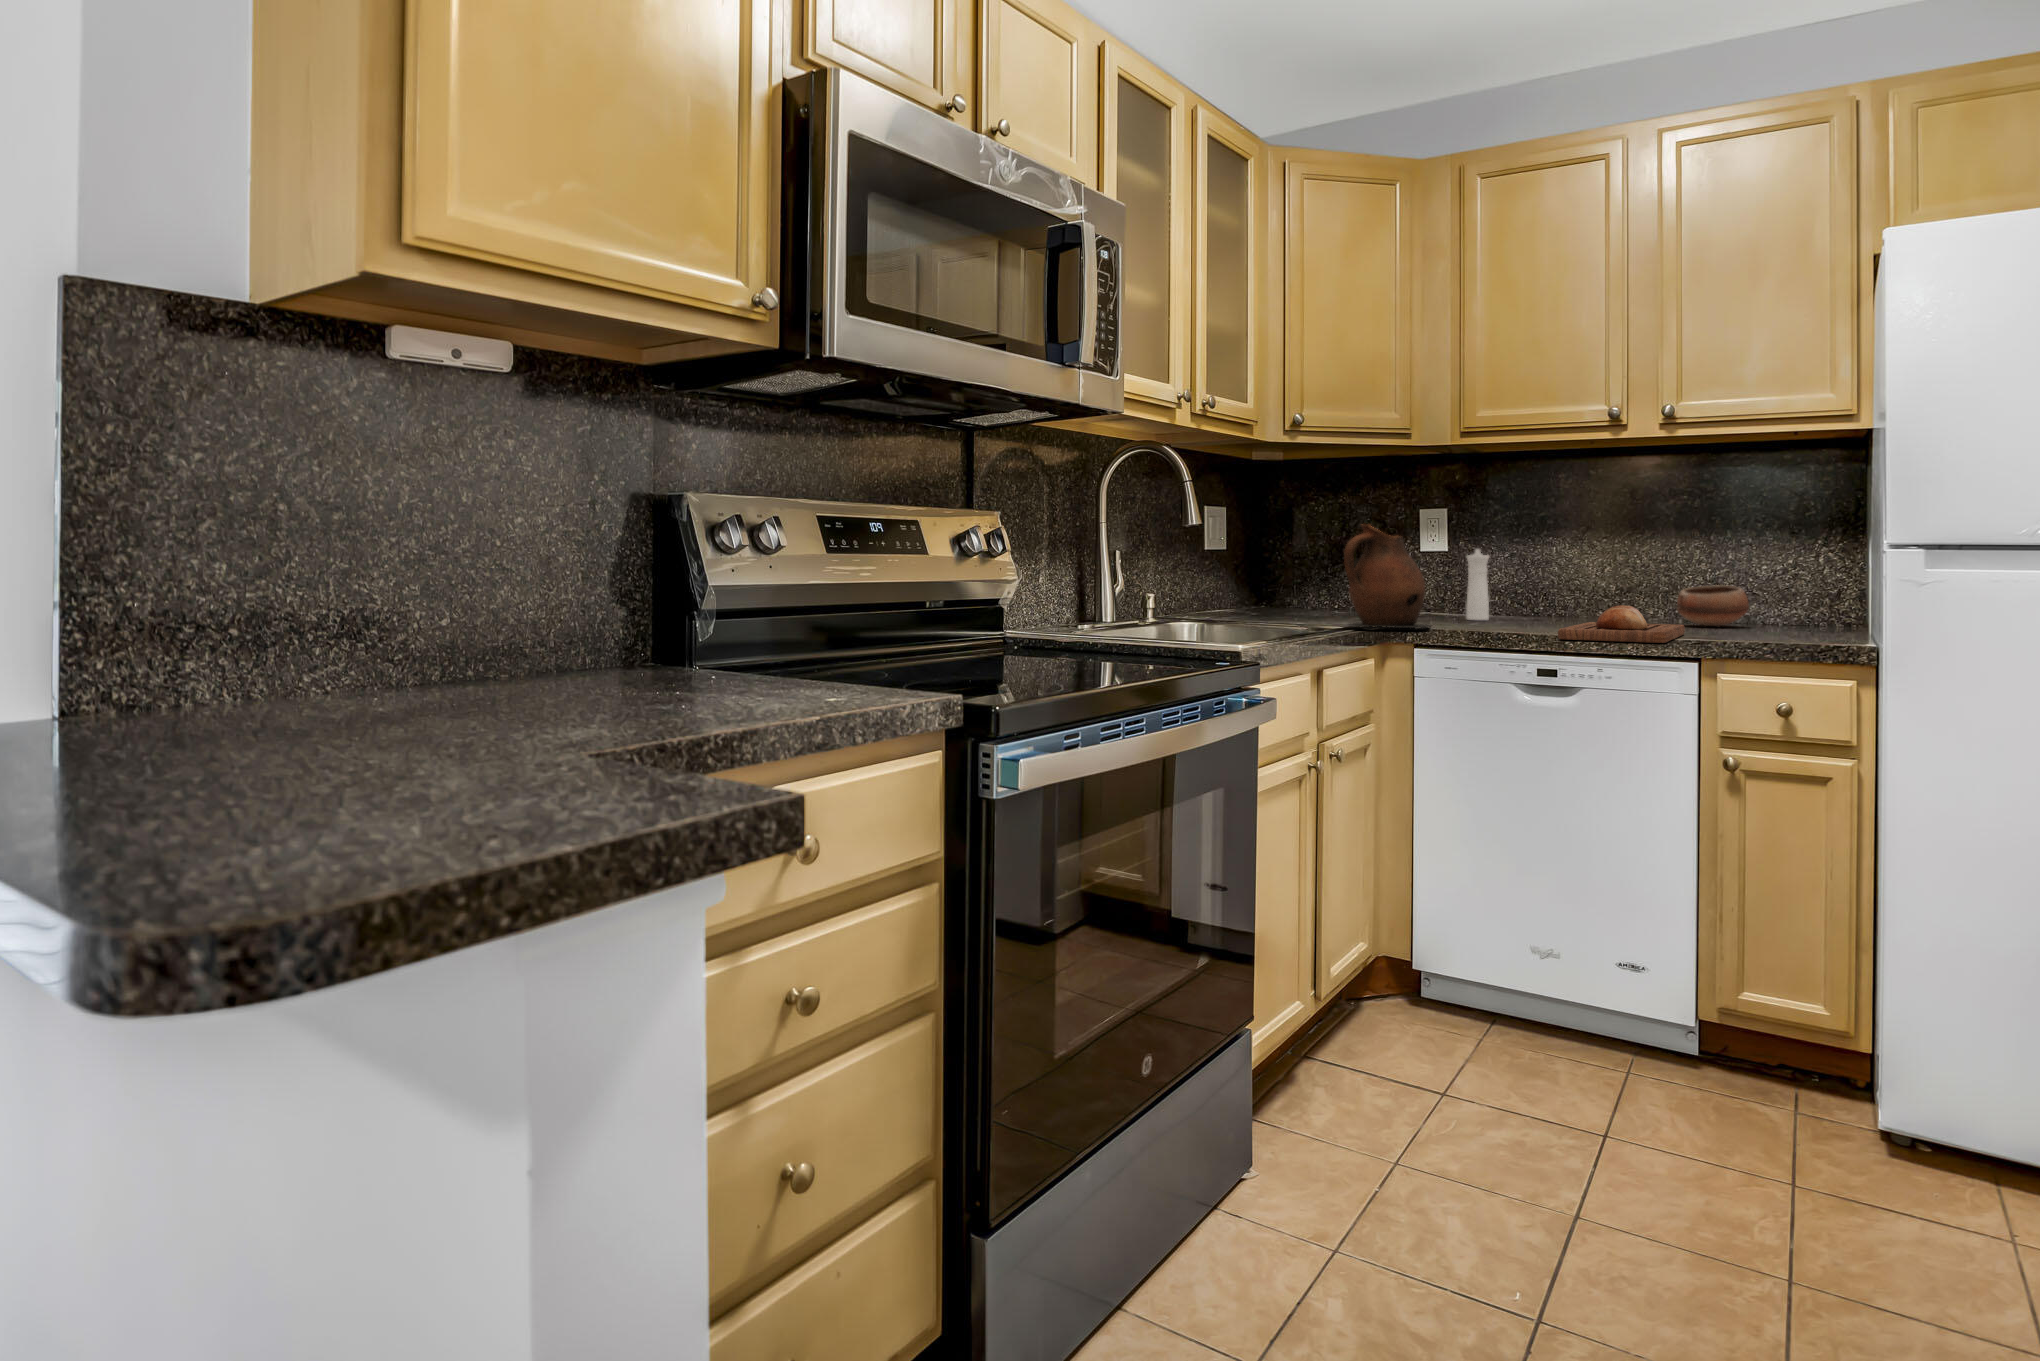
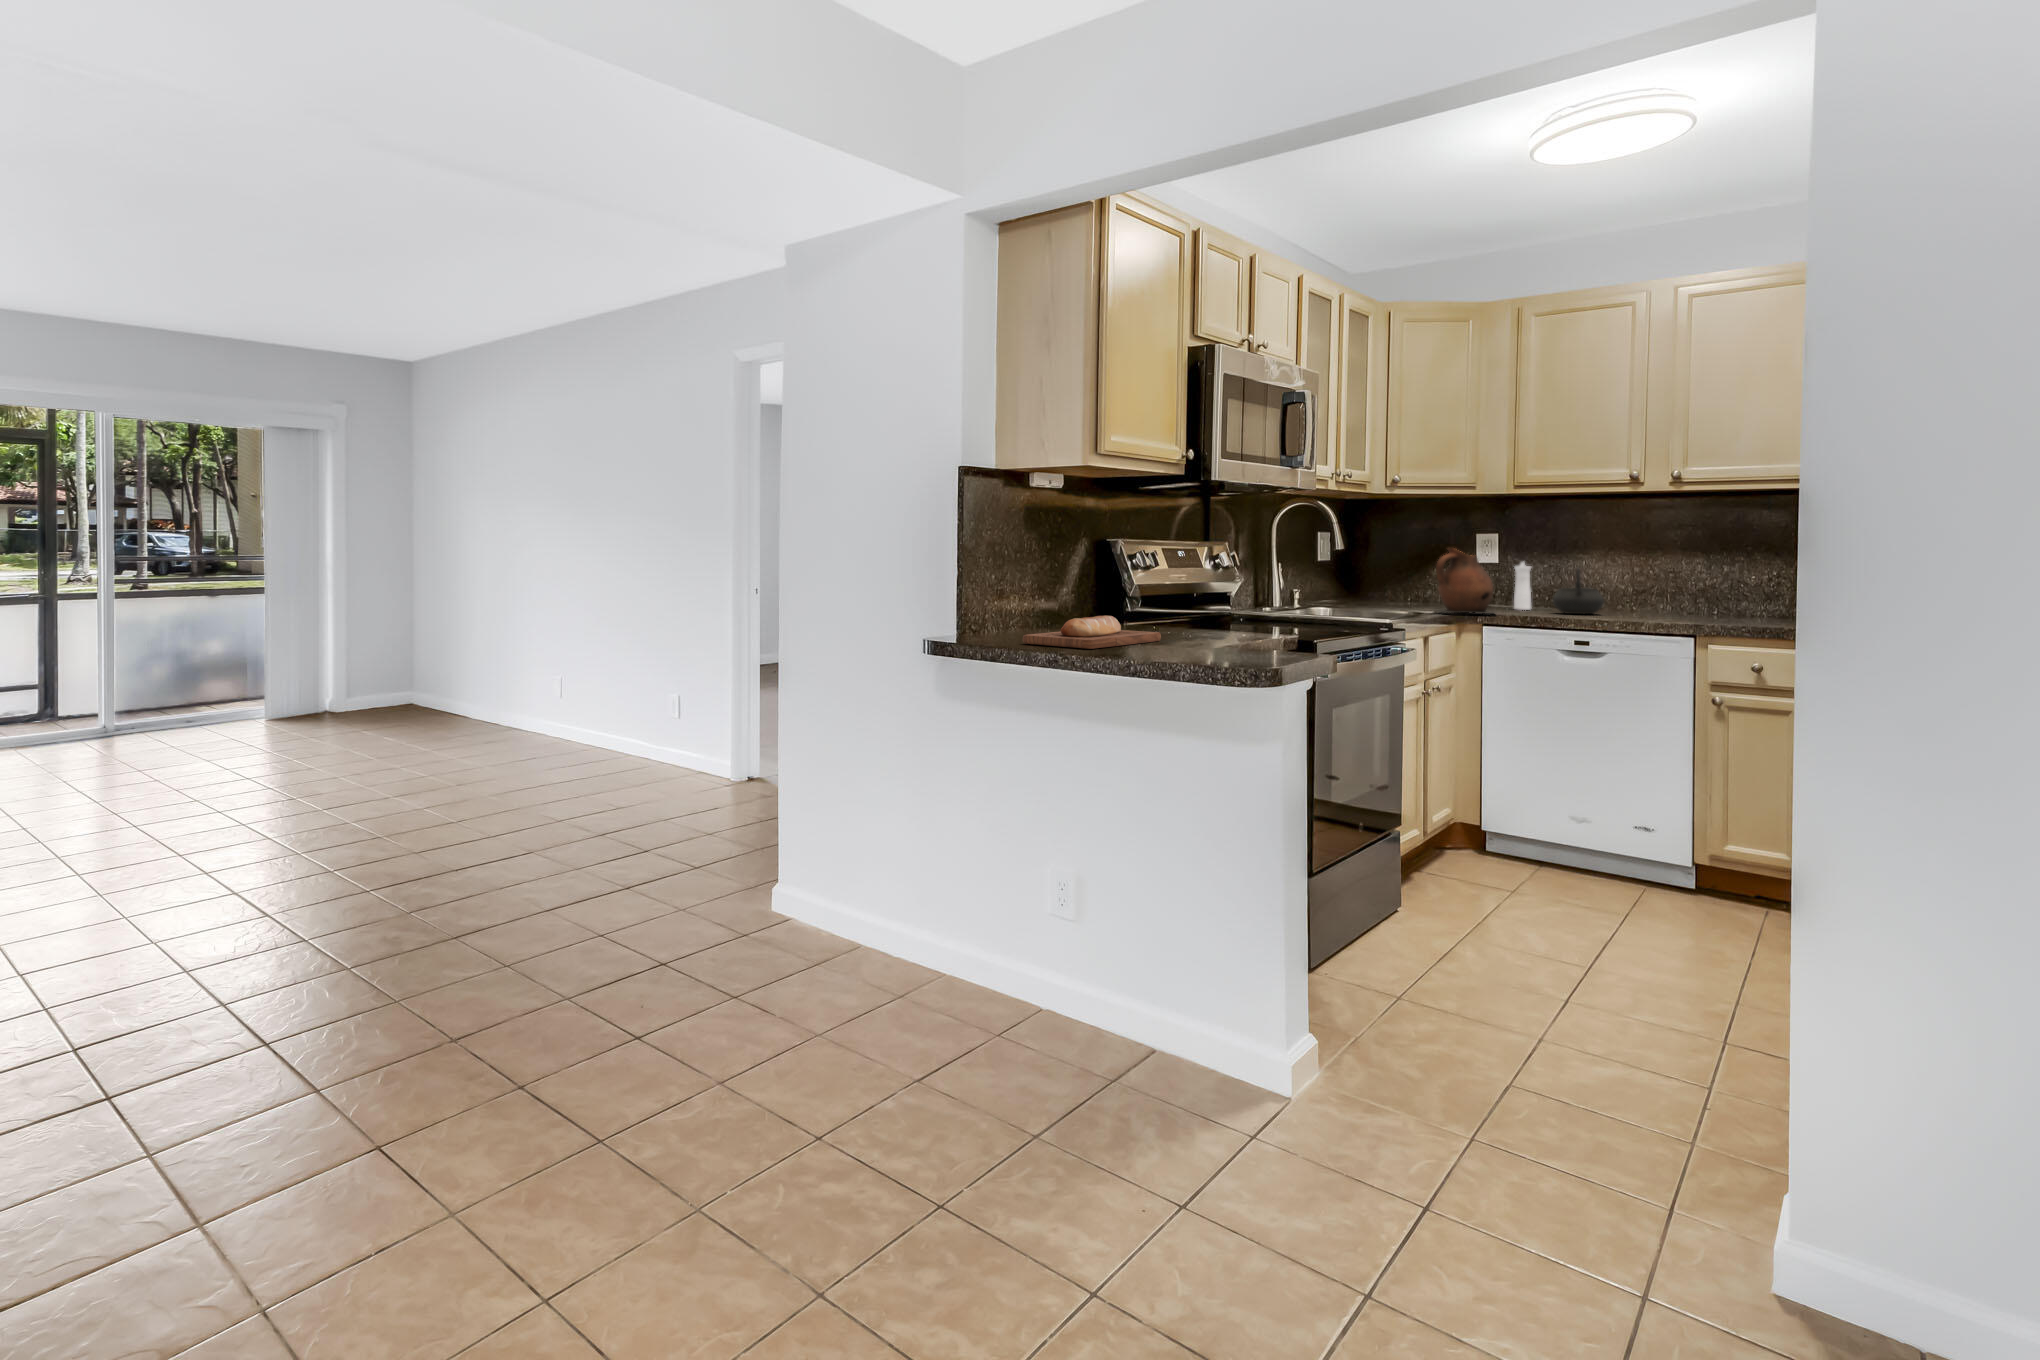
kettle: none [1512,554,1581,626] -> present [1553,568,1604,614]
bowl: present [1677,585,1749,626] -> none [1677,588,1734,616]
bread loaf: present [1558,605,1685,643] -> present [1023,615,1161,649]

